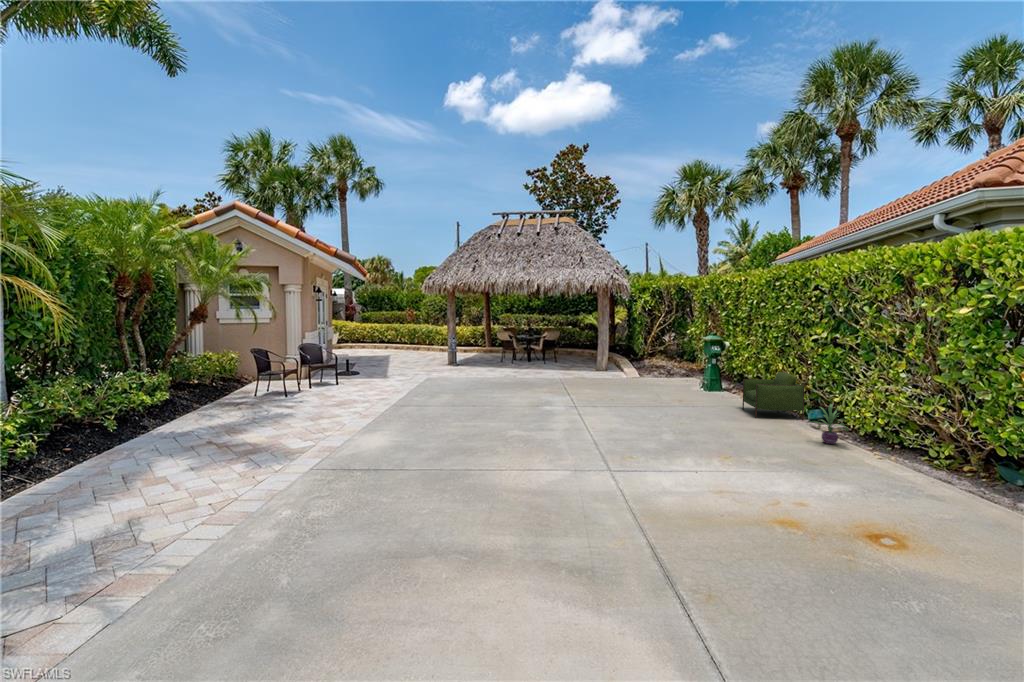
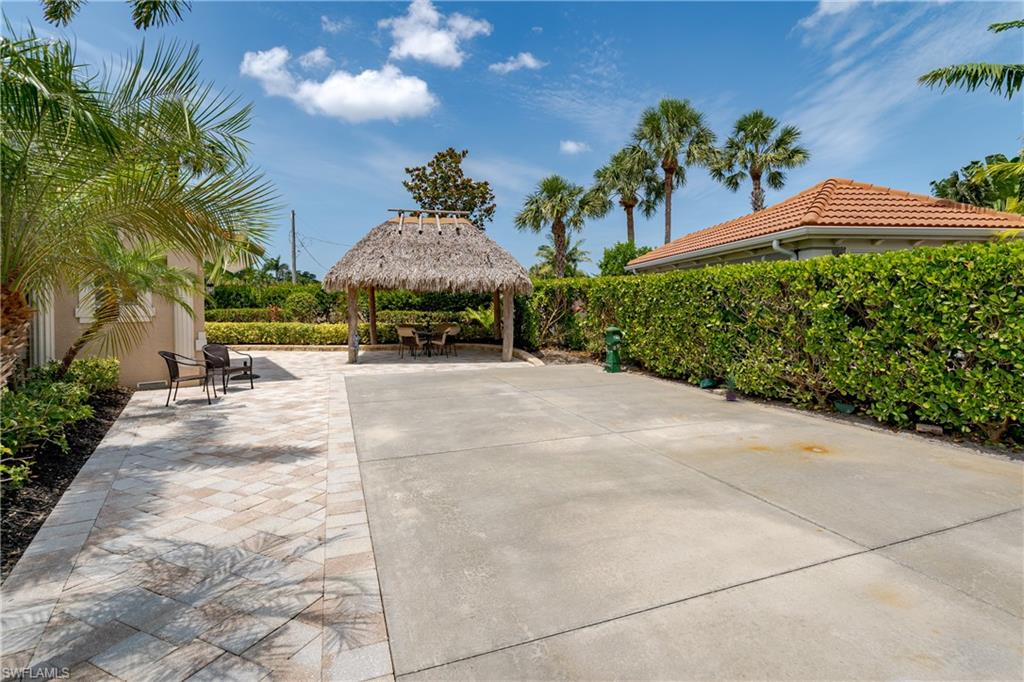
armchair: present [742,372,804,420] -> none [653,353,700,388]

